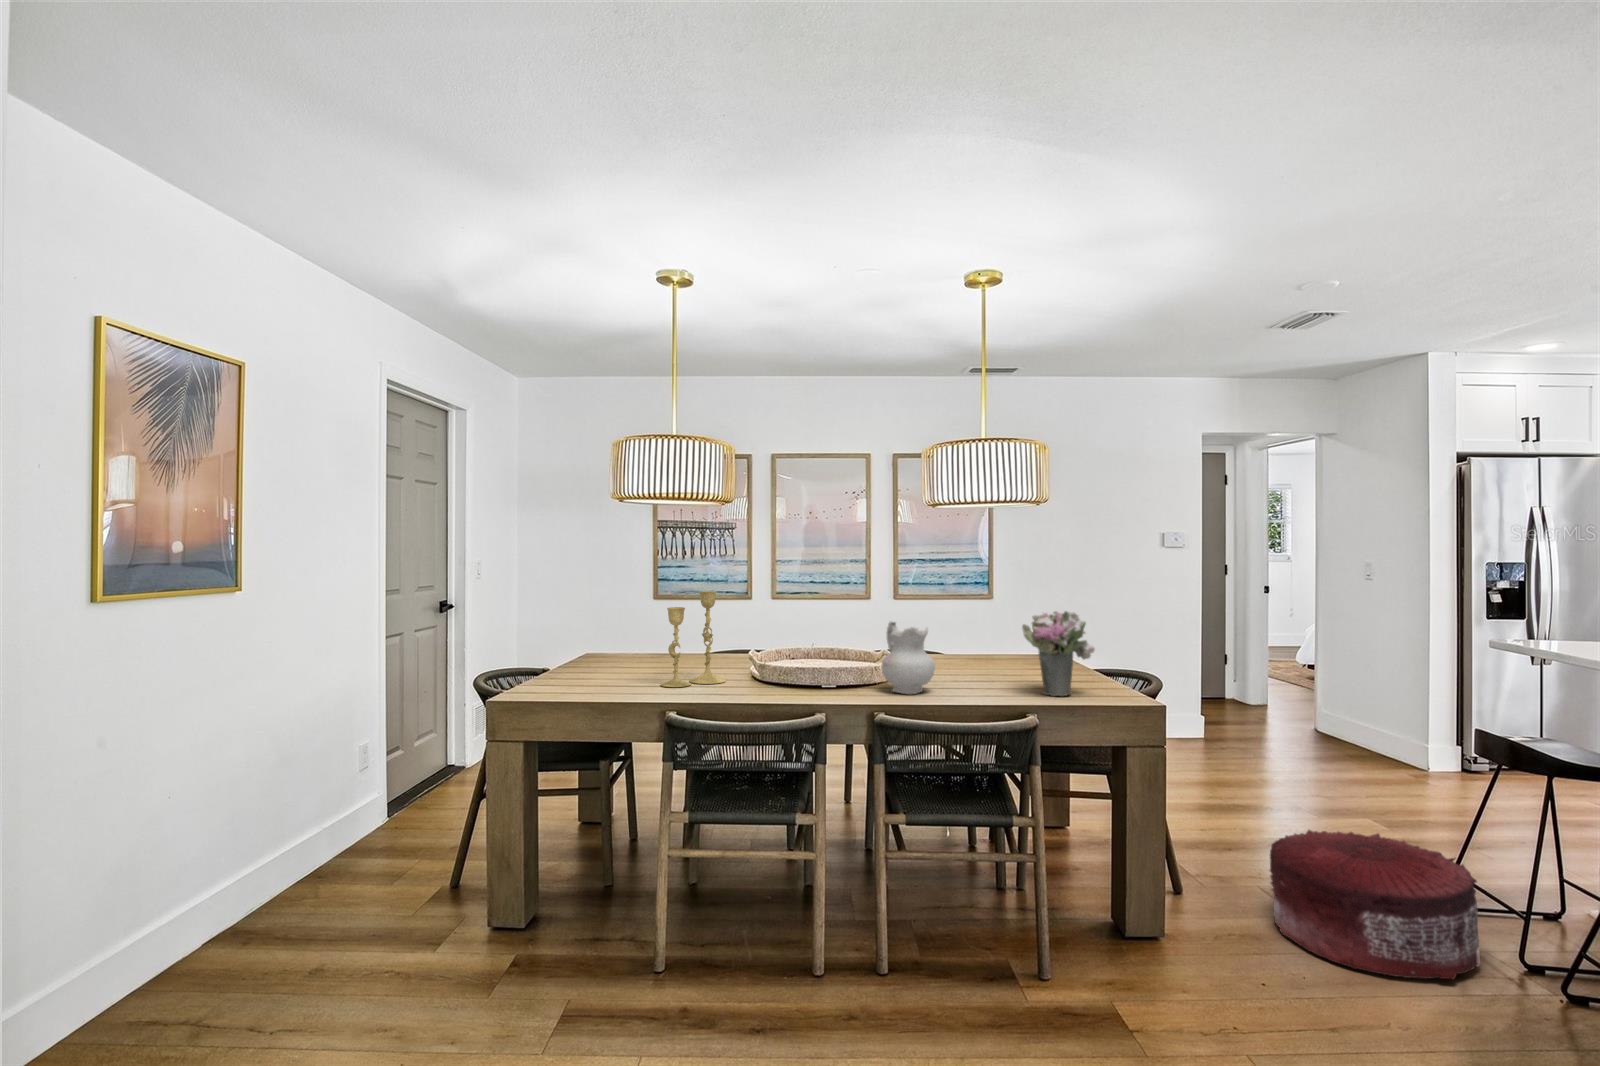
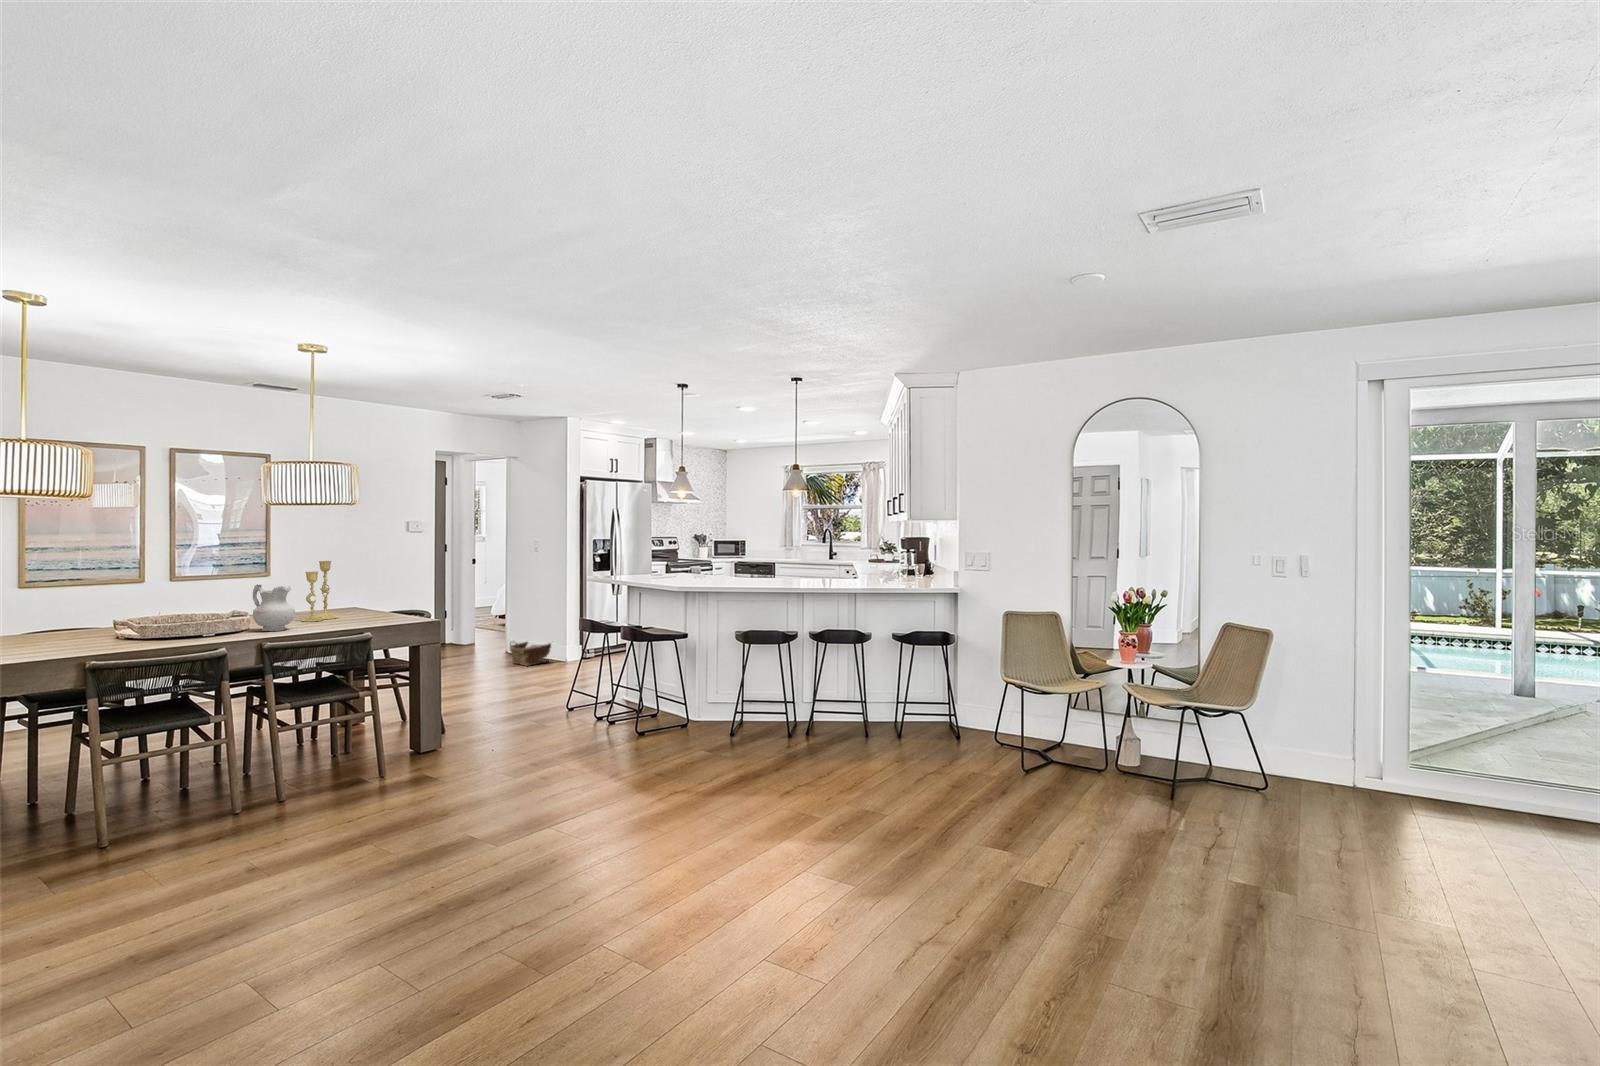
candlestick: present [661,591,726,687] -> present [302,561,339,622]
flower bouquet: present [1022,611,1095,696] -> none [356,571,401,623]
woven basket: none [1321,713,1403,764] -> present [510,642,551,666]
pouf: present [1270,830,1480,979] -> none [494,678,586,737]

